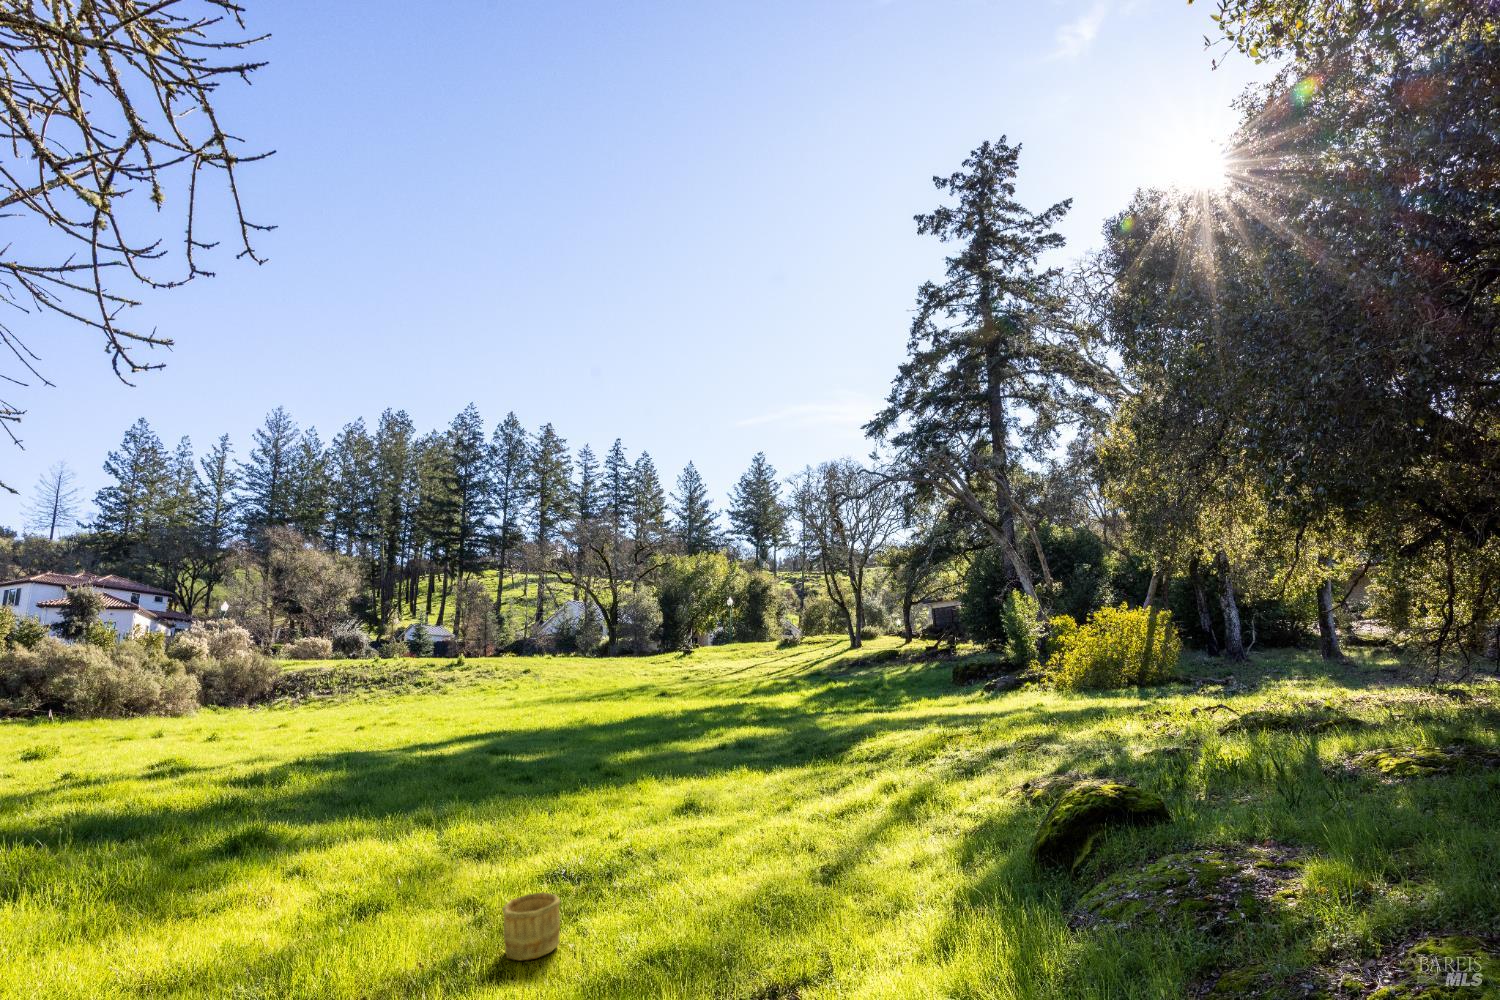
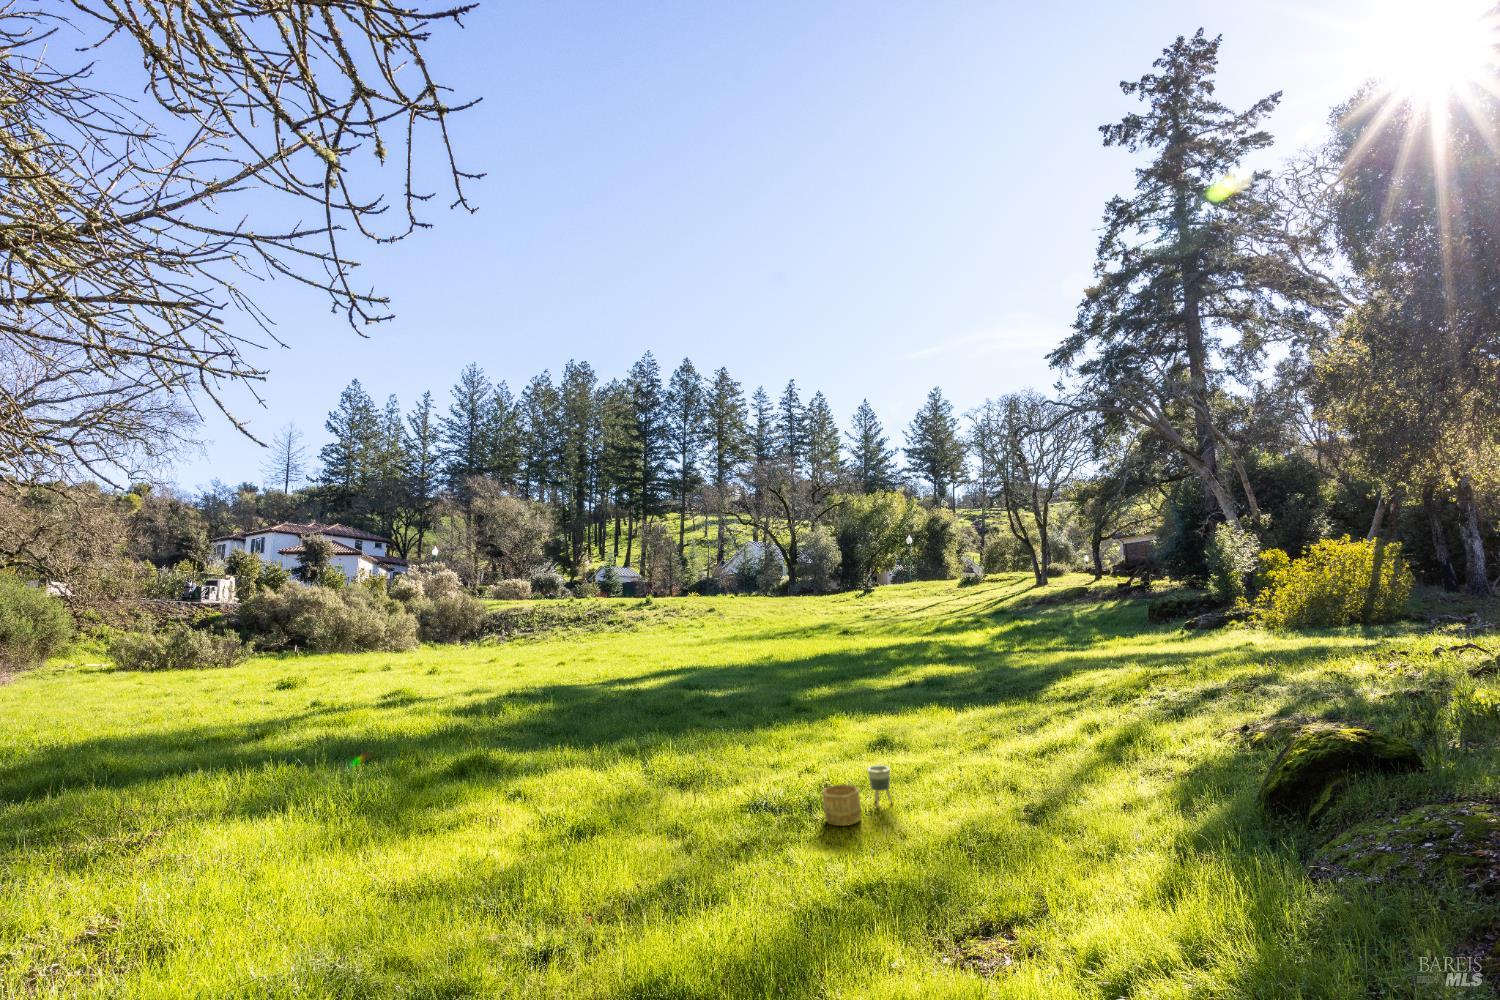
planter: none [584,860,616,923] -> present [868,765,892,806]

